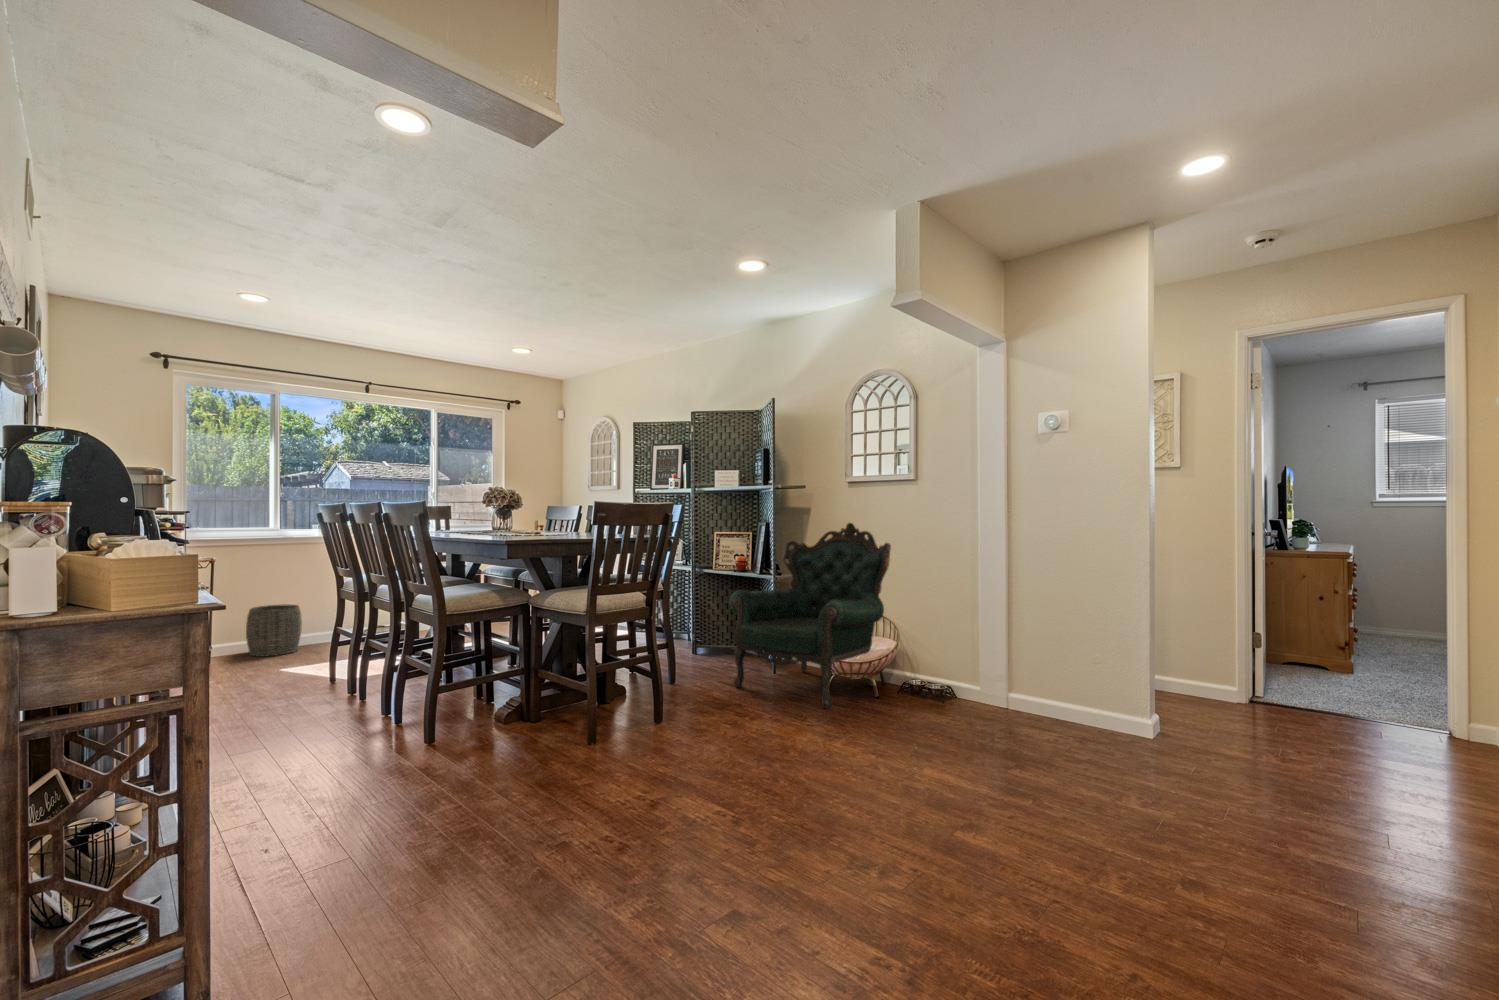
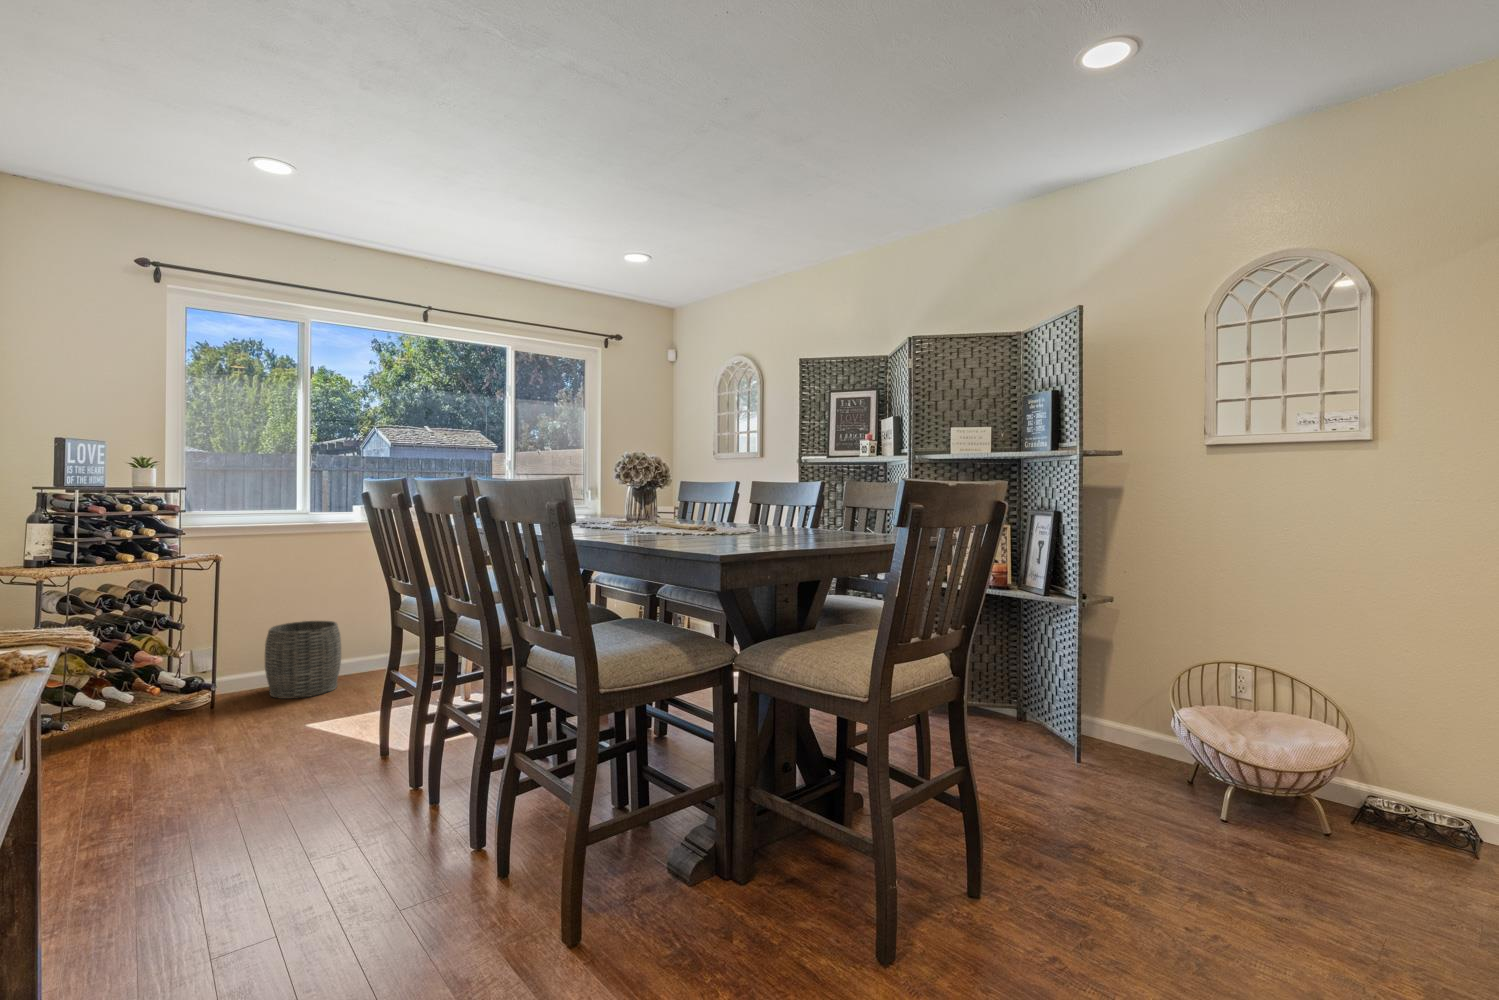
armchair: present [730,523,891,708] -> none [1032,512,1348,868]

